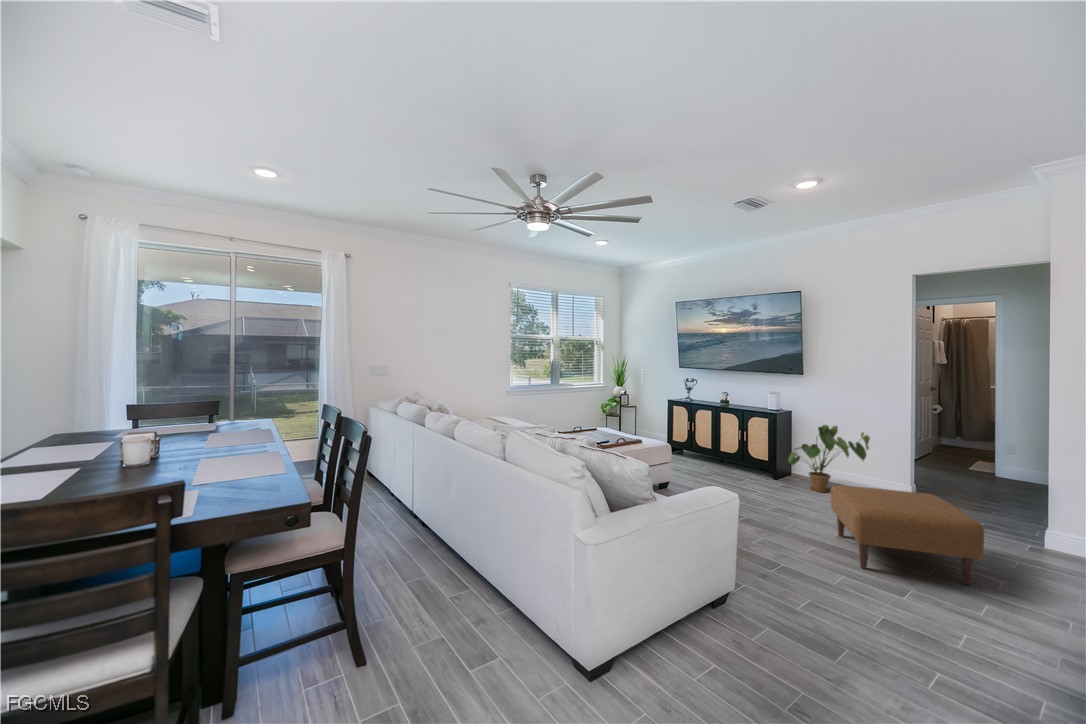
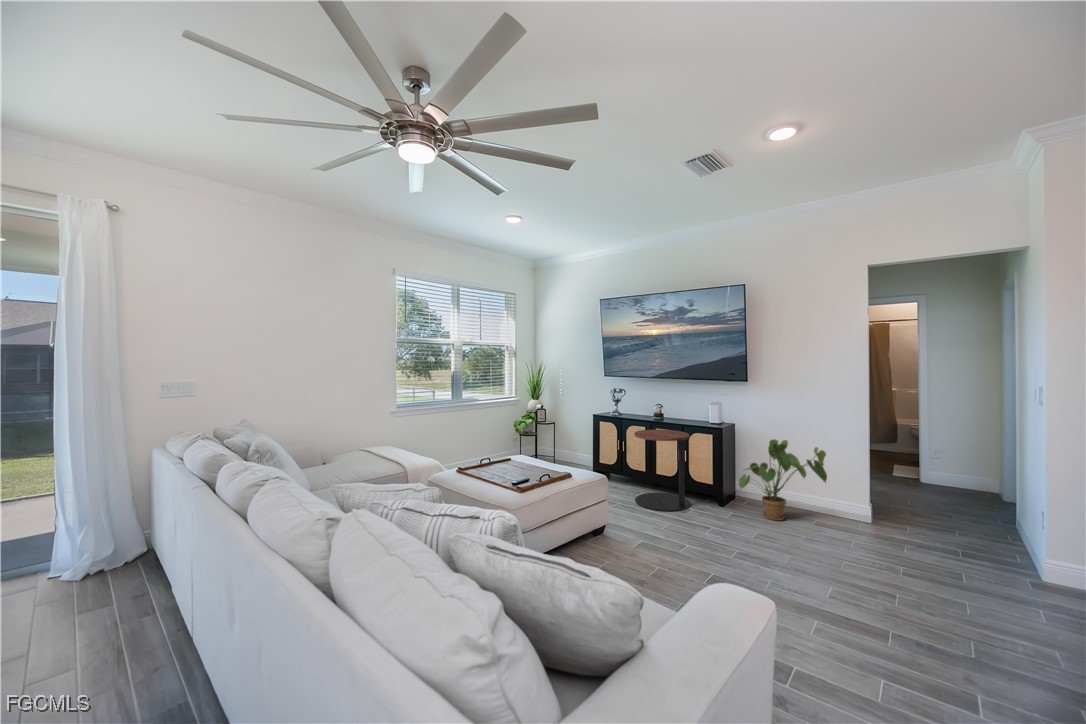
side table: none [699,413,747,479] -> present [634,429,690,511]
ottoman: present [830,485,984,584] -> none [818,527,1042,665]

